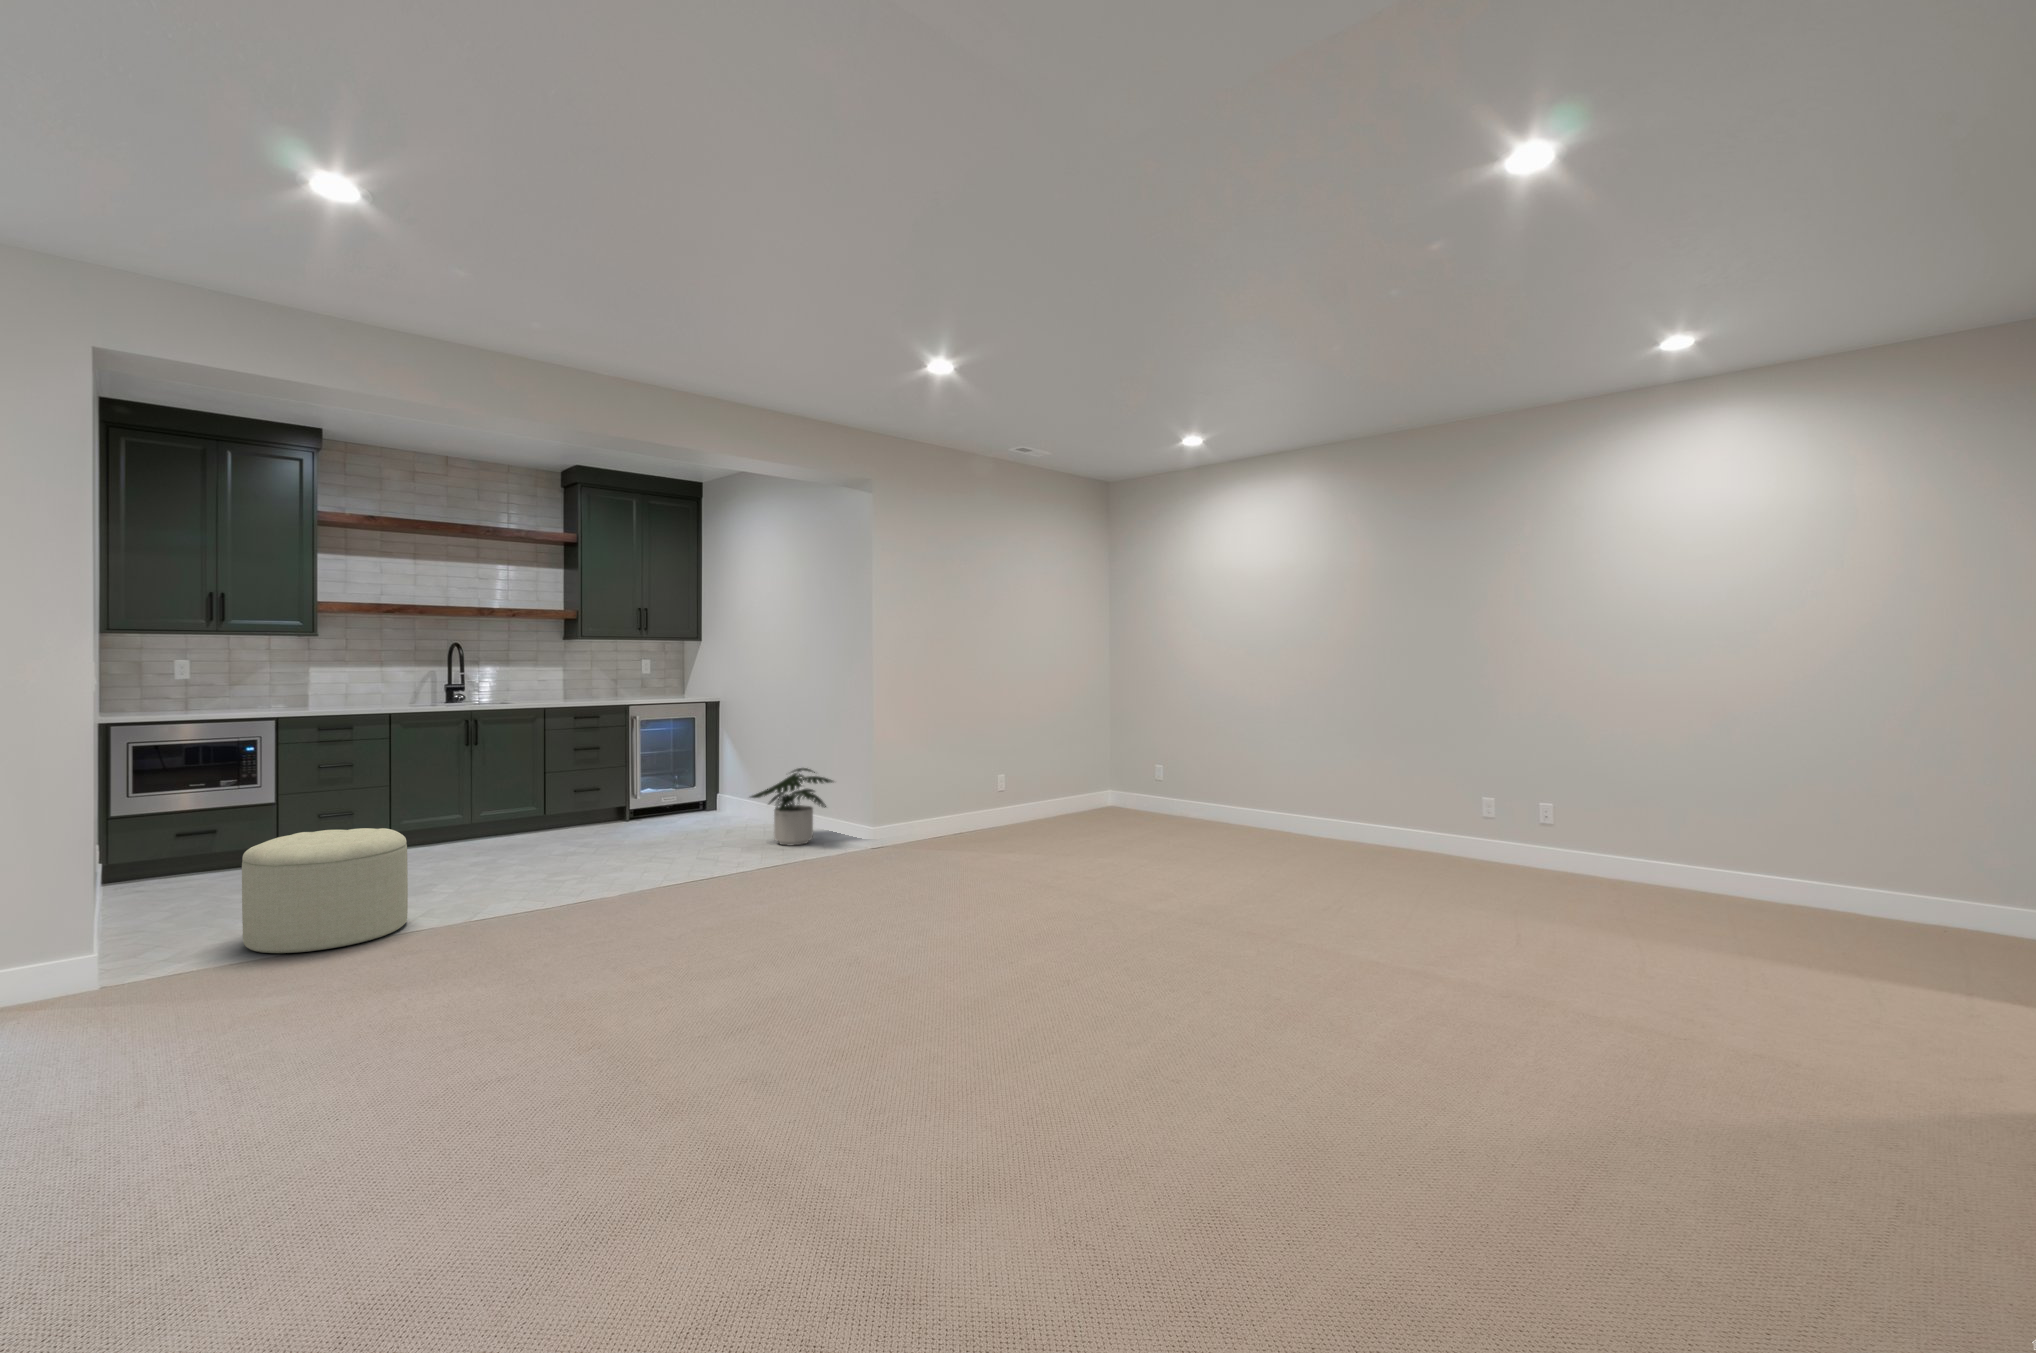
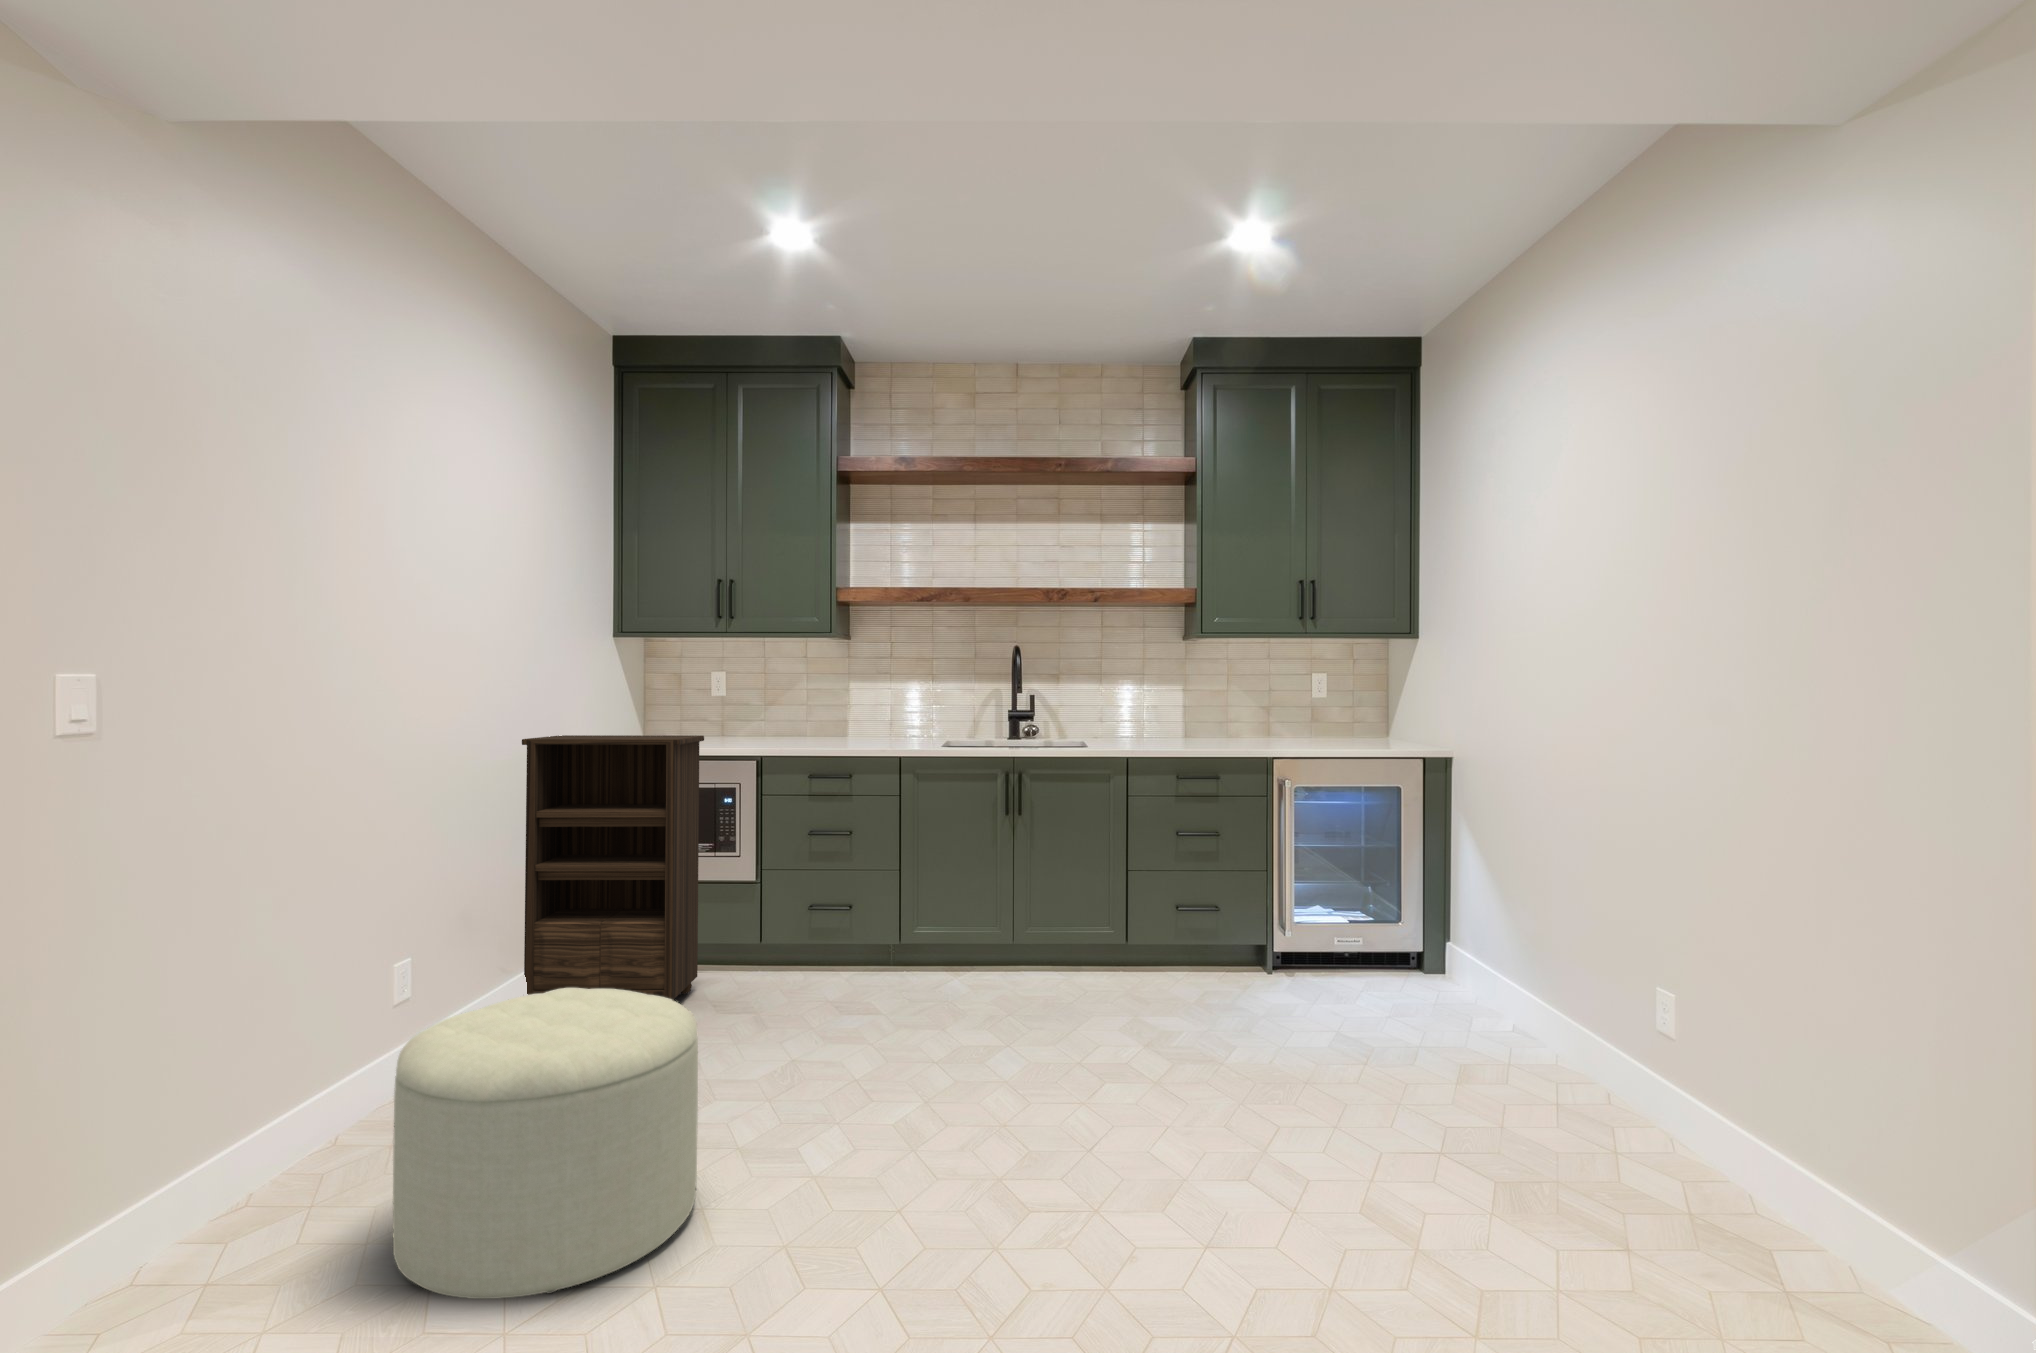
bookshelf: none [98,706,243,902] -> present [522,735,704,1000]
potted plant: present [751,768,833,846] -> none [1503,942,1772,1166]

